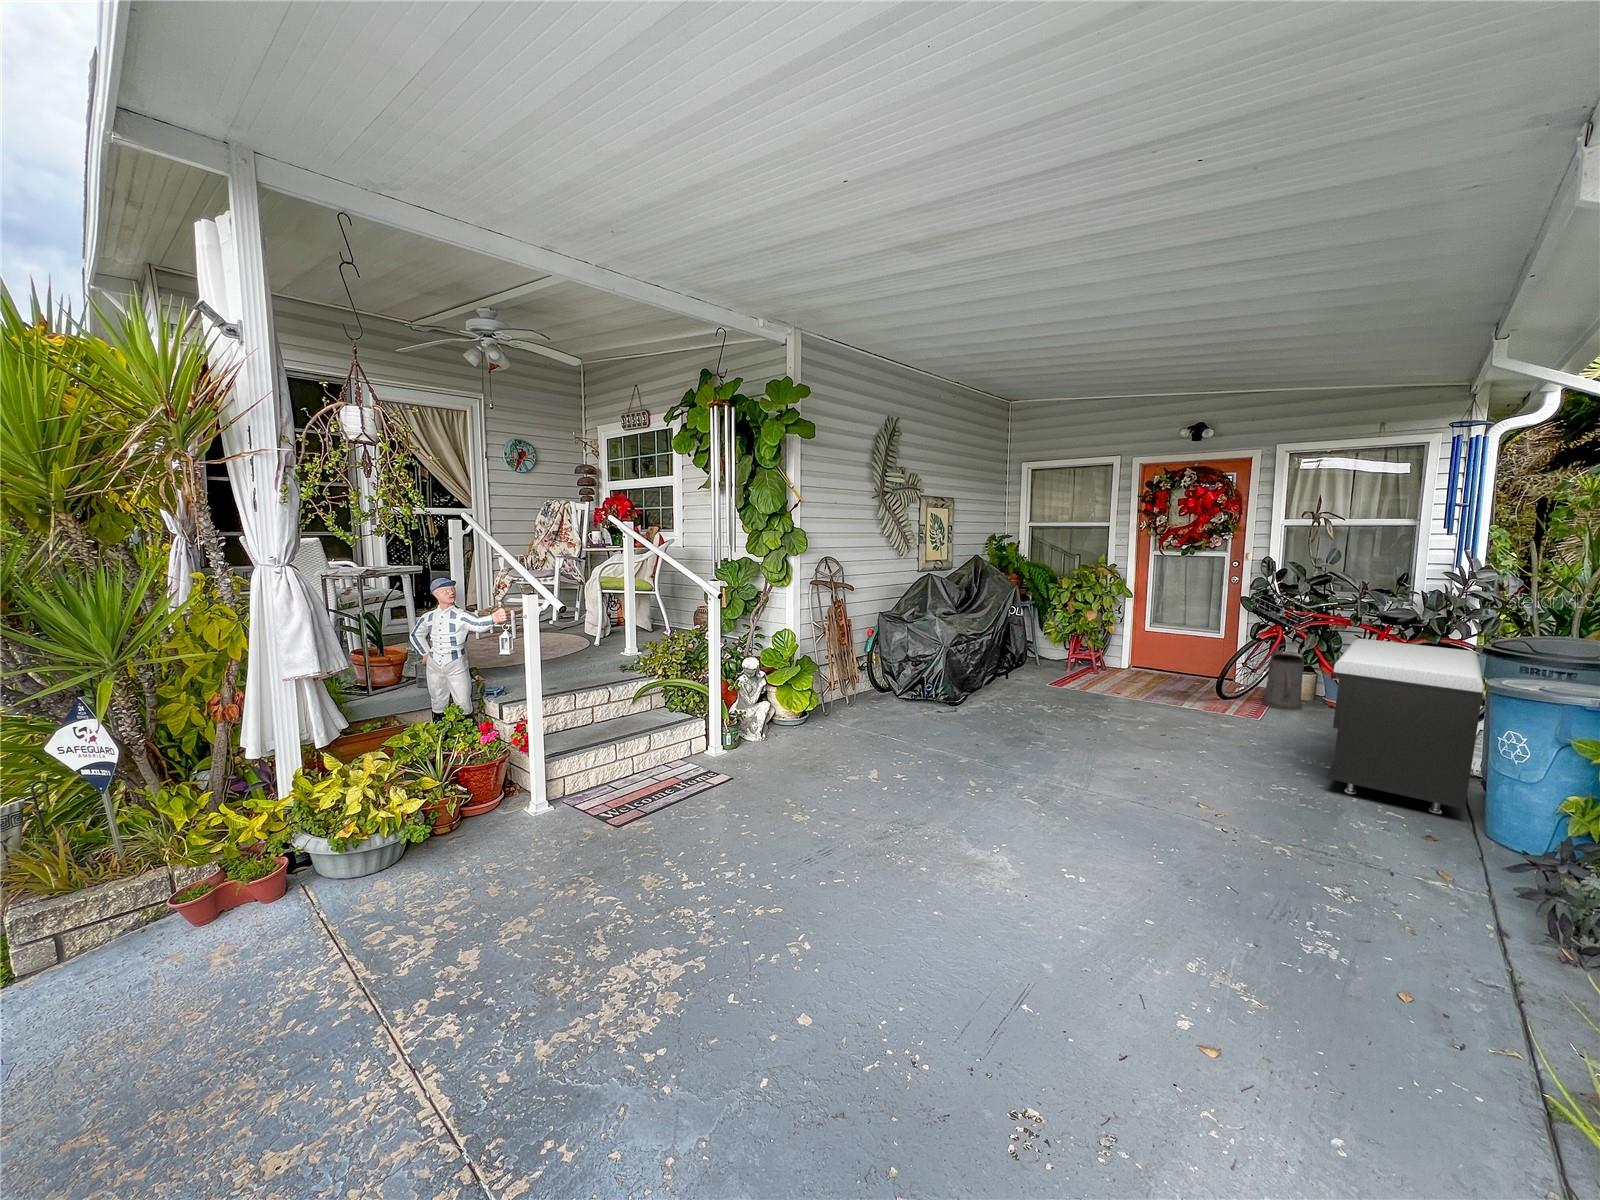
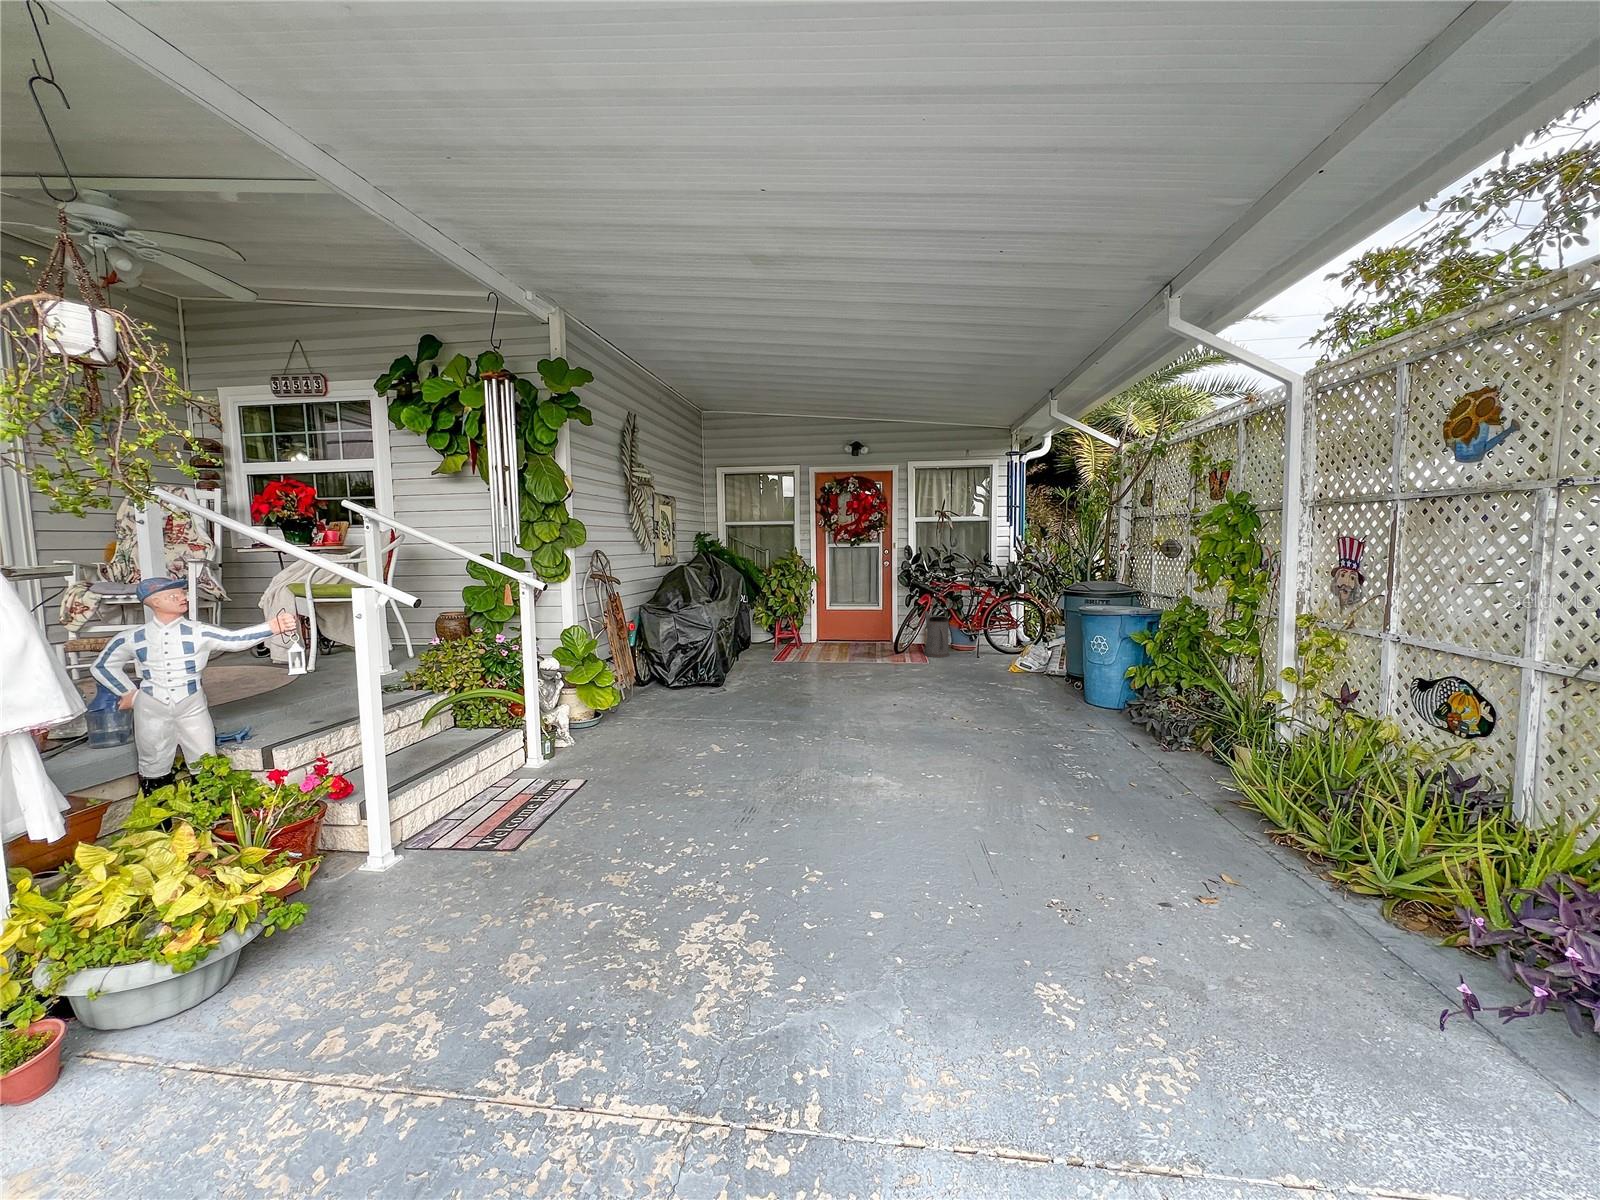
storage bench: present [1327,639,1483,814] -> none [998,595,1093,701]

